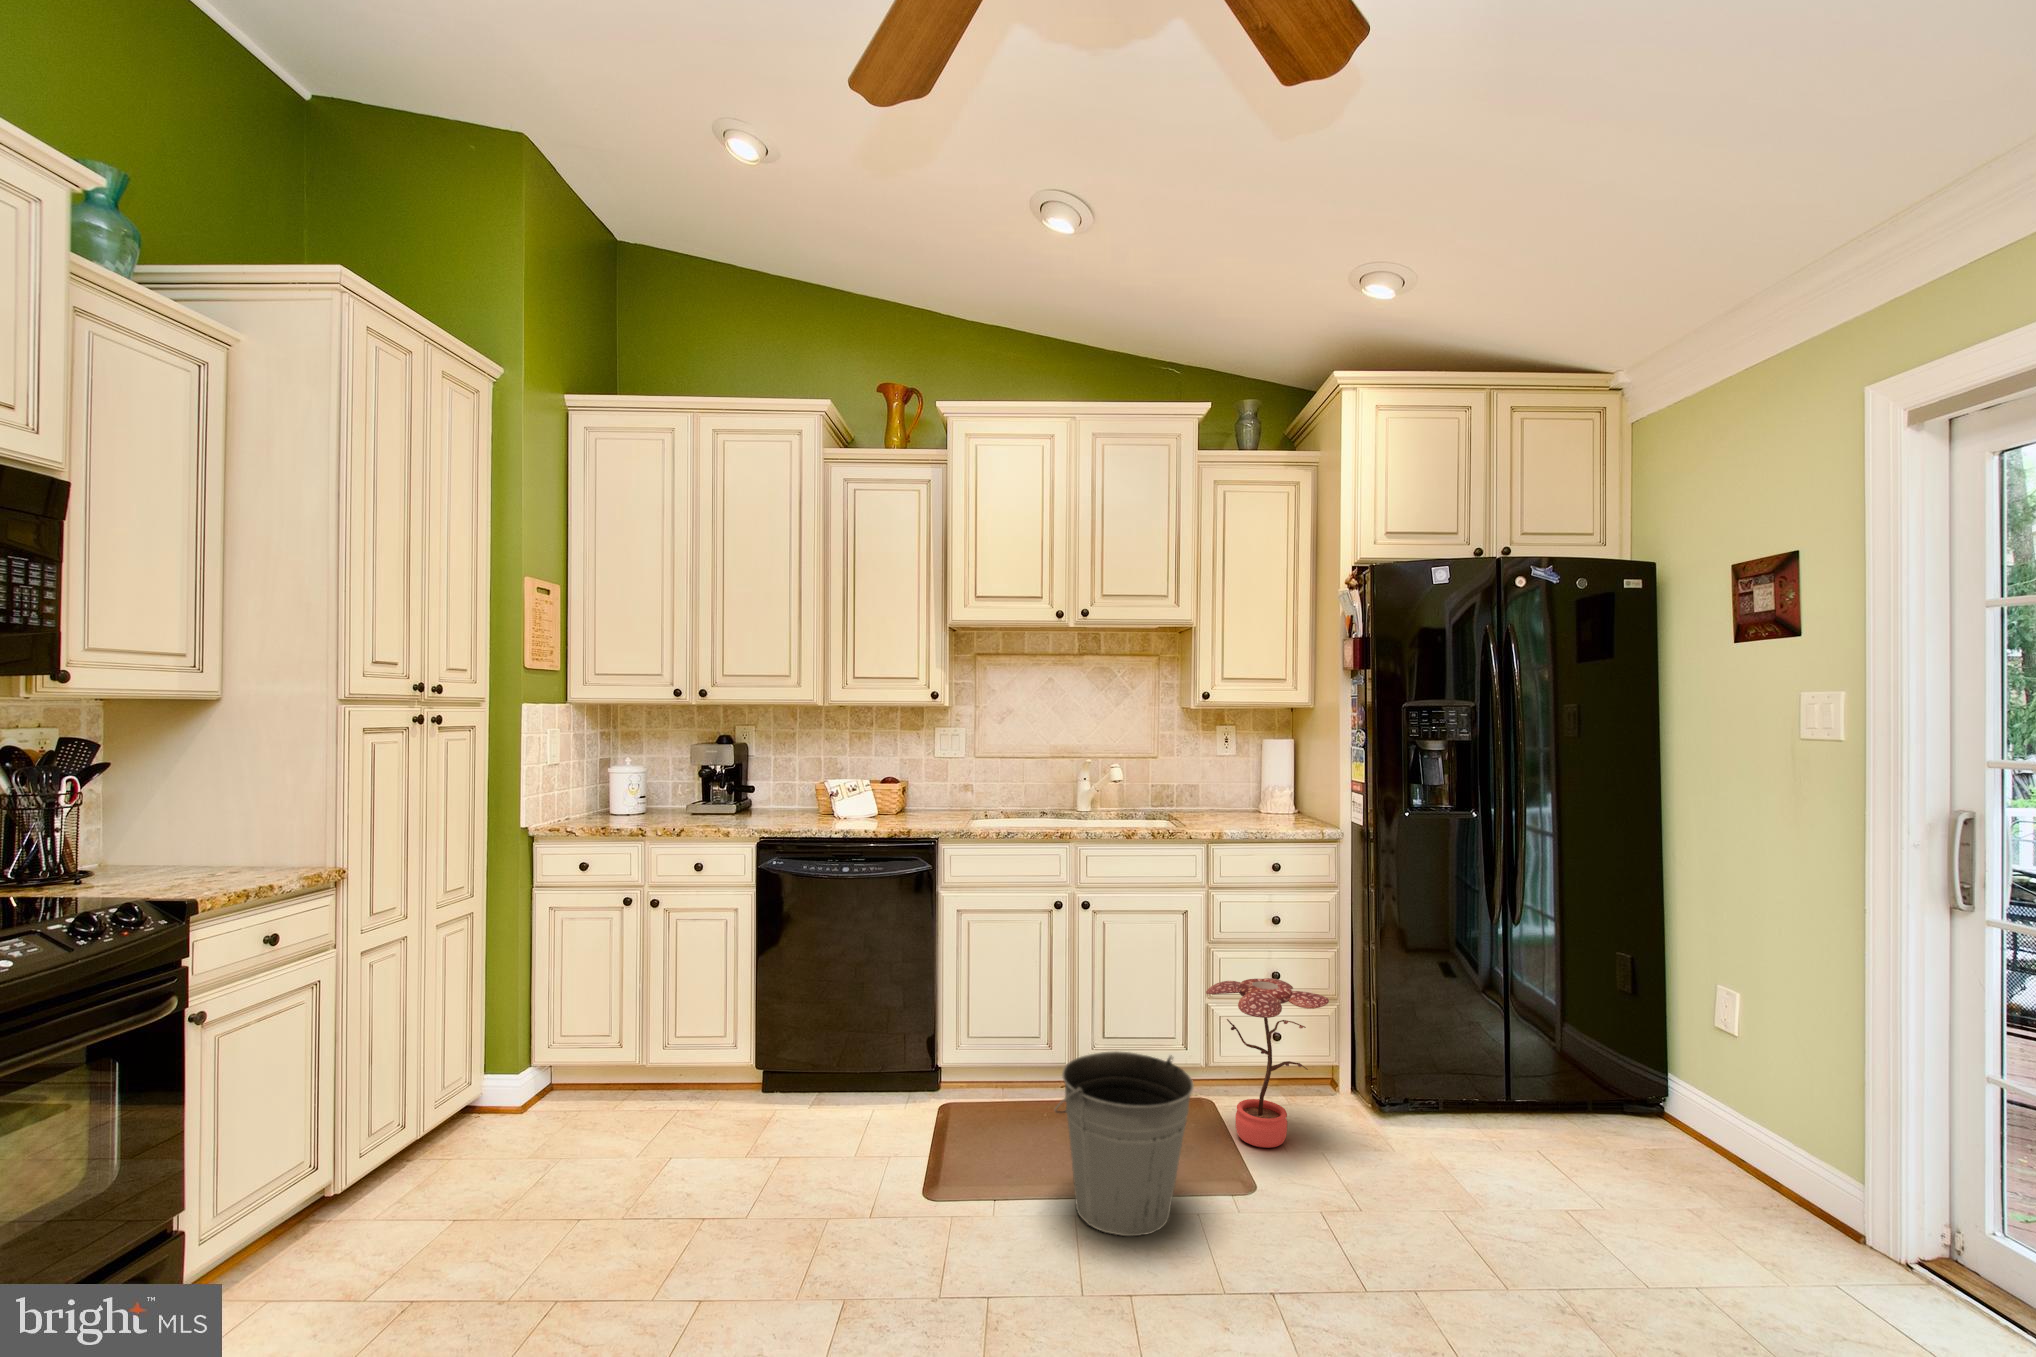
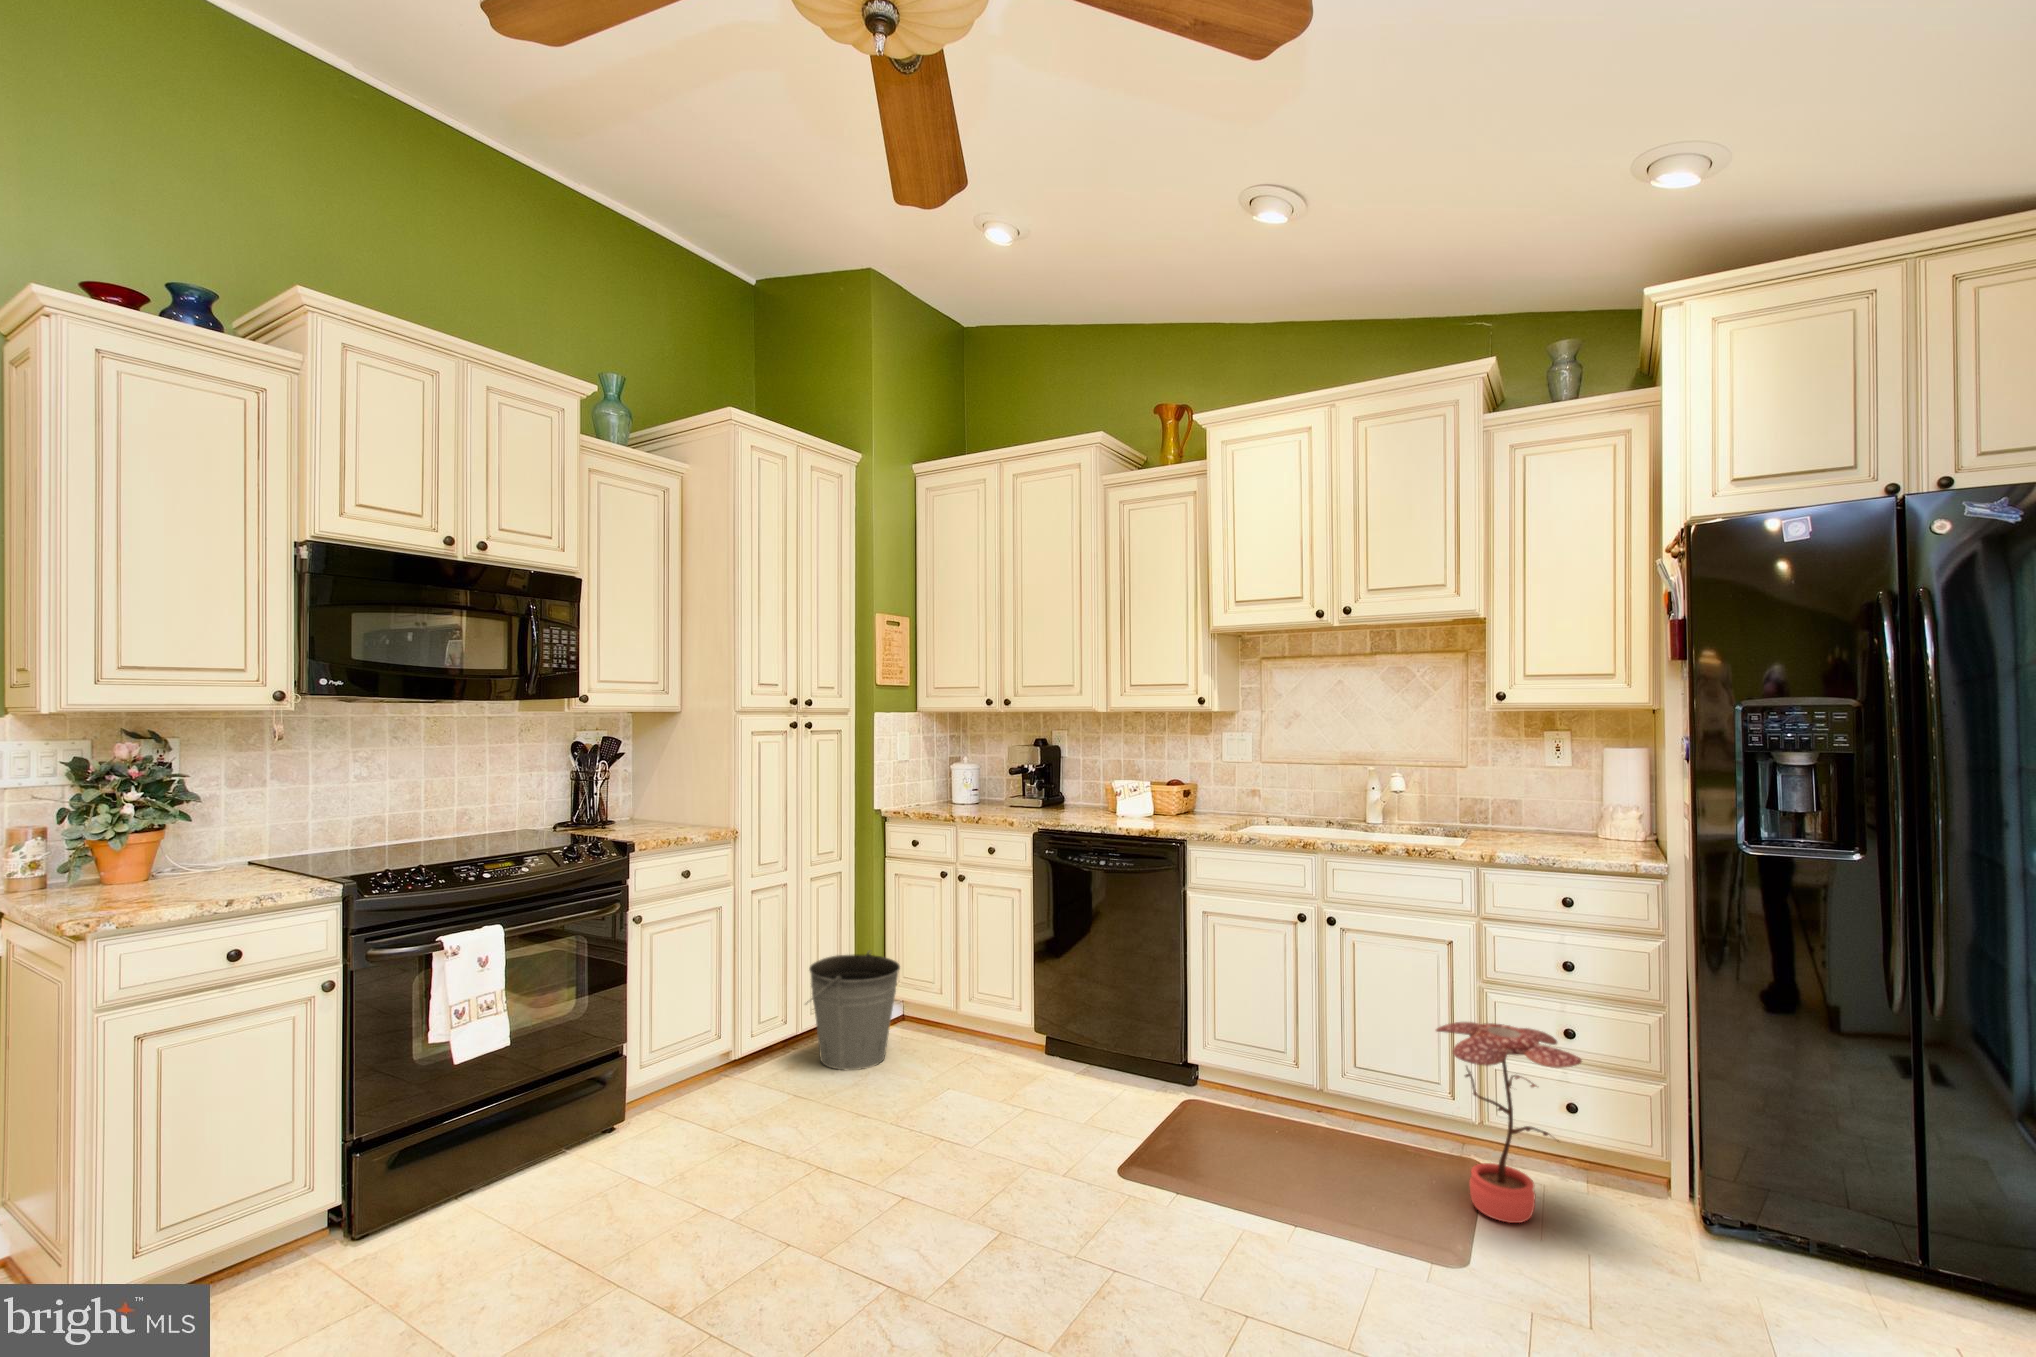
bucket: present [1055,1051,1194,1236] -> present [807,951,900,1070]

